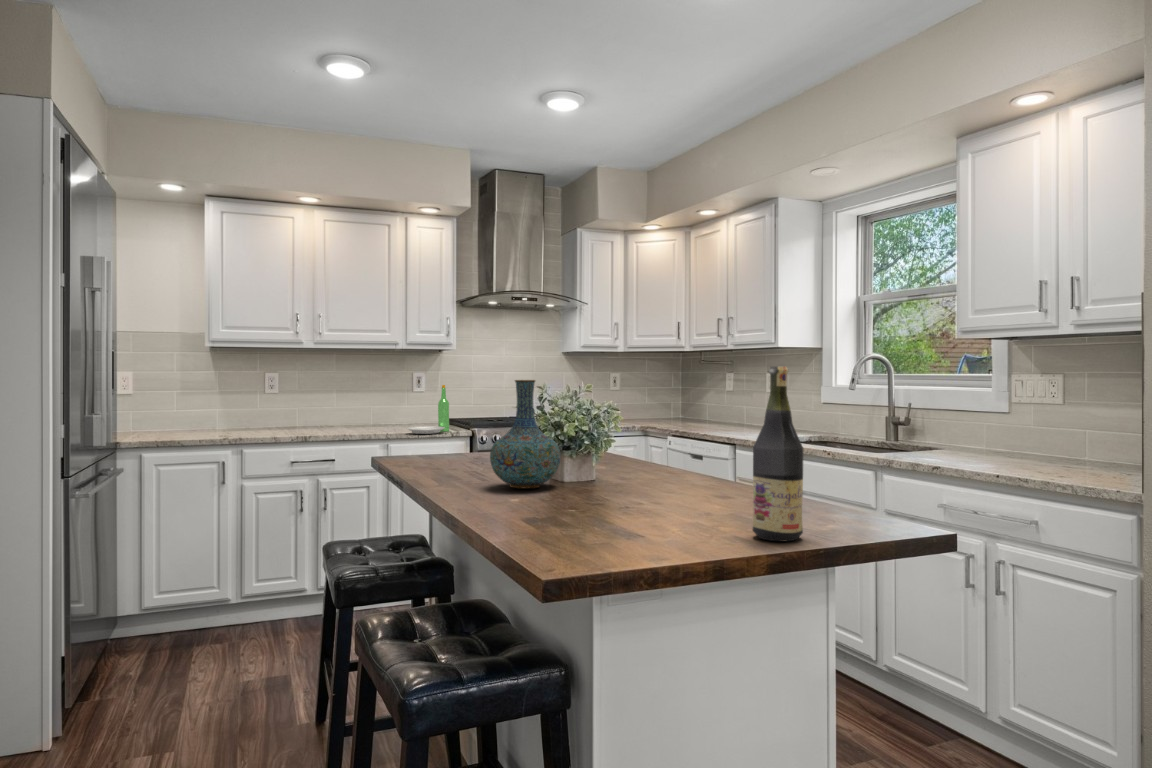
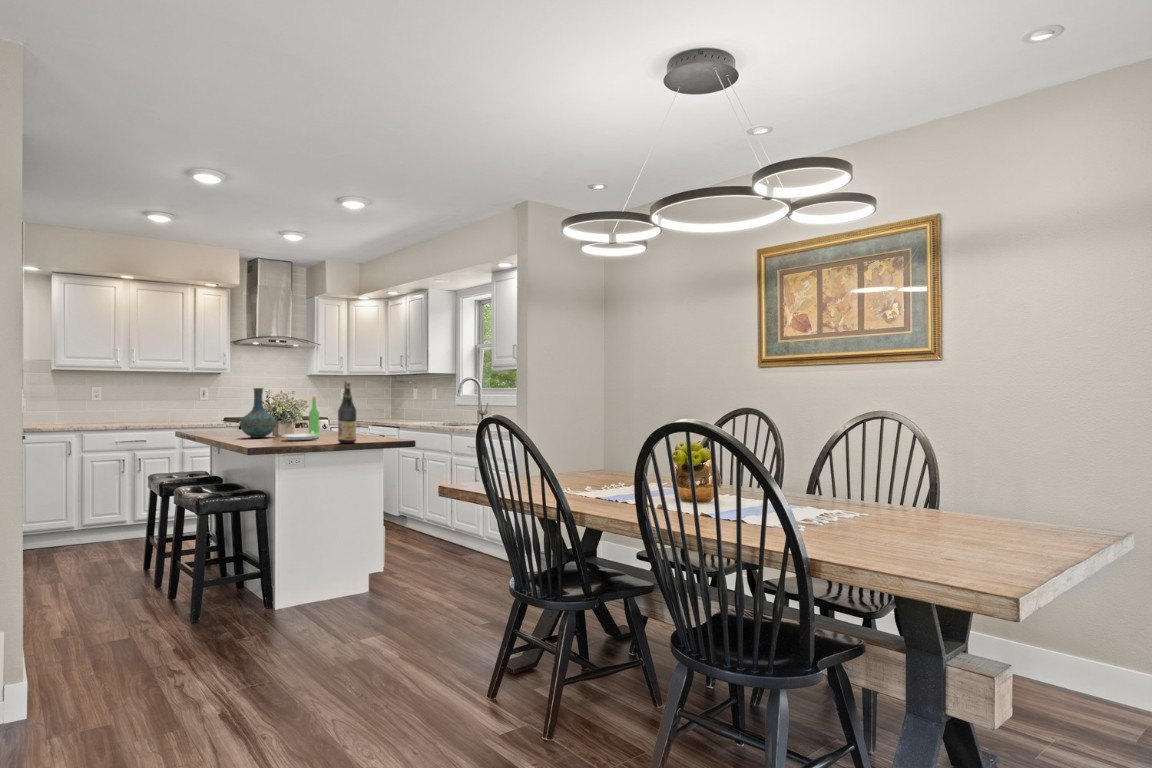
plate: present [407,385,449,434] -> present [282,397,319,440]

